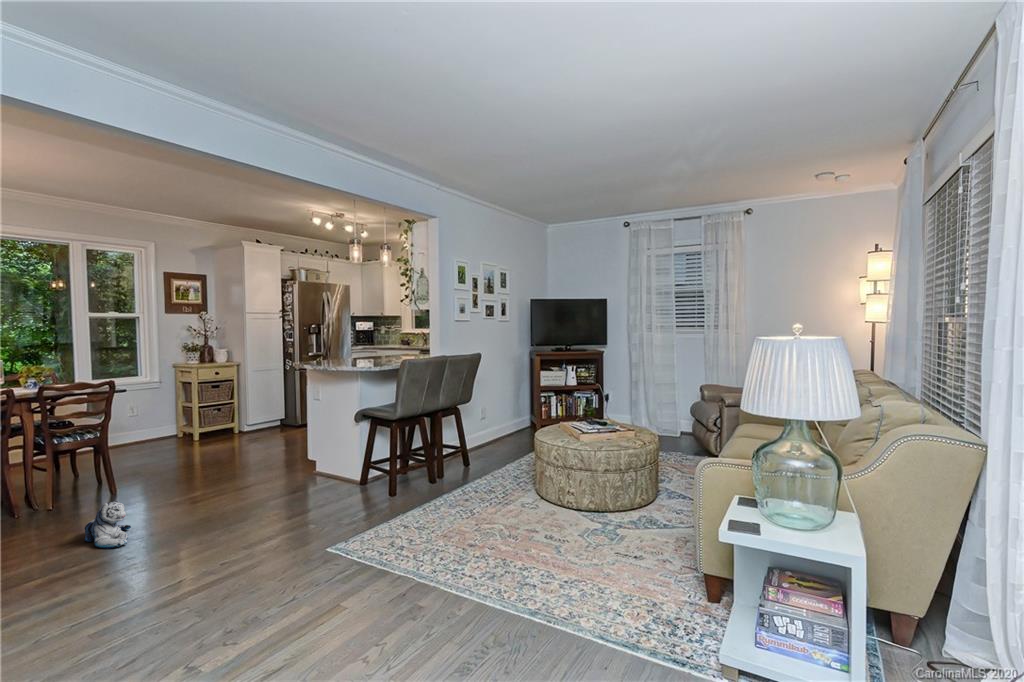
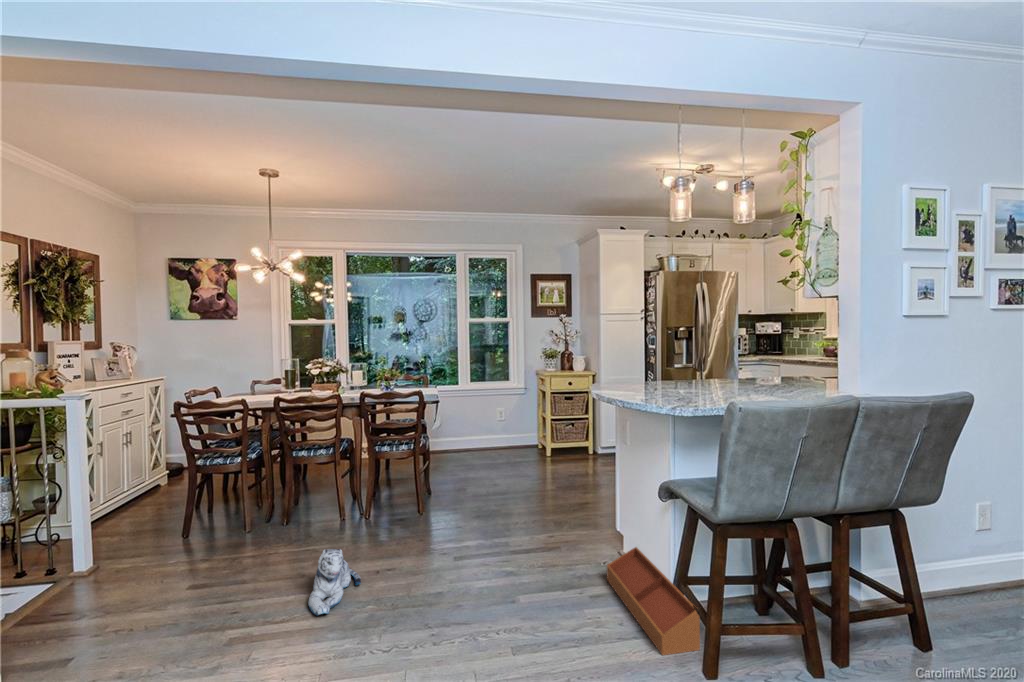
storage bin: none [317,459,383,495] -> present [607,547,700,655]

